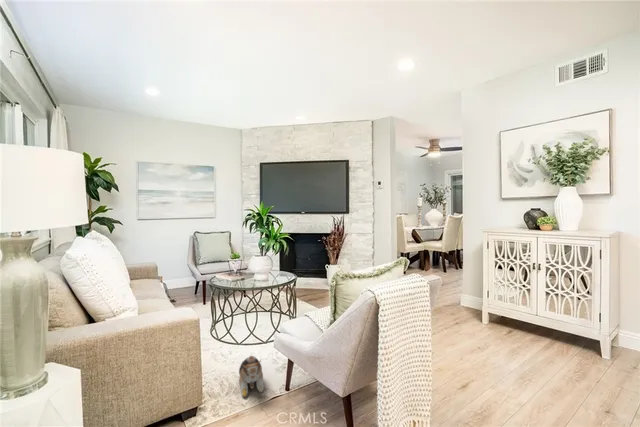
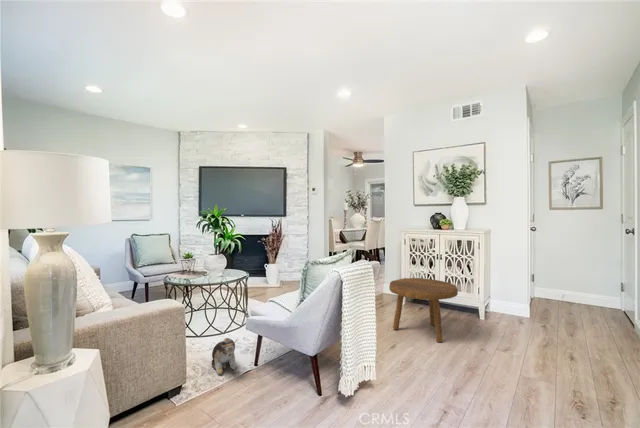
footstool: none [463,293,566,388] -> present [389,278,458,343]

